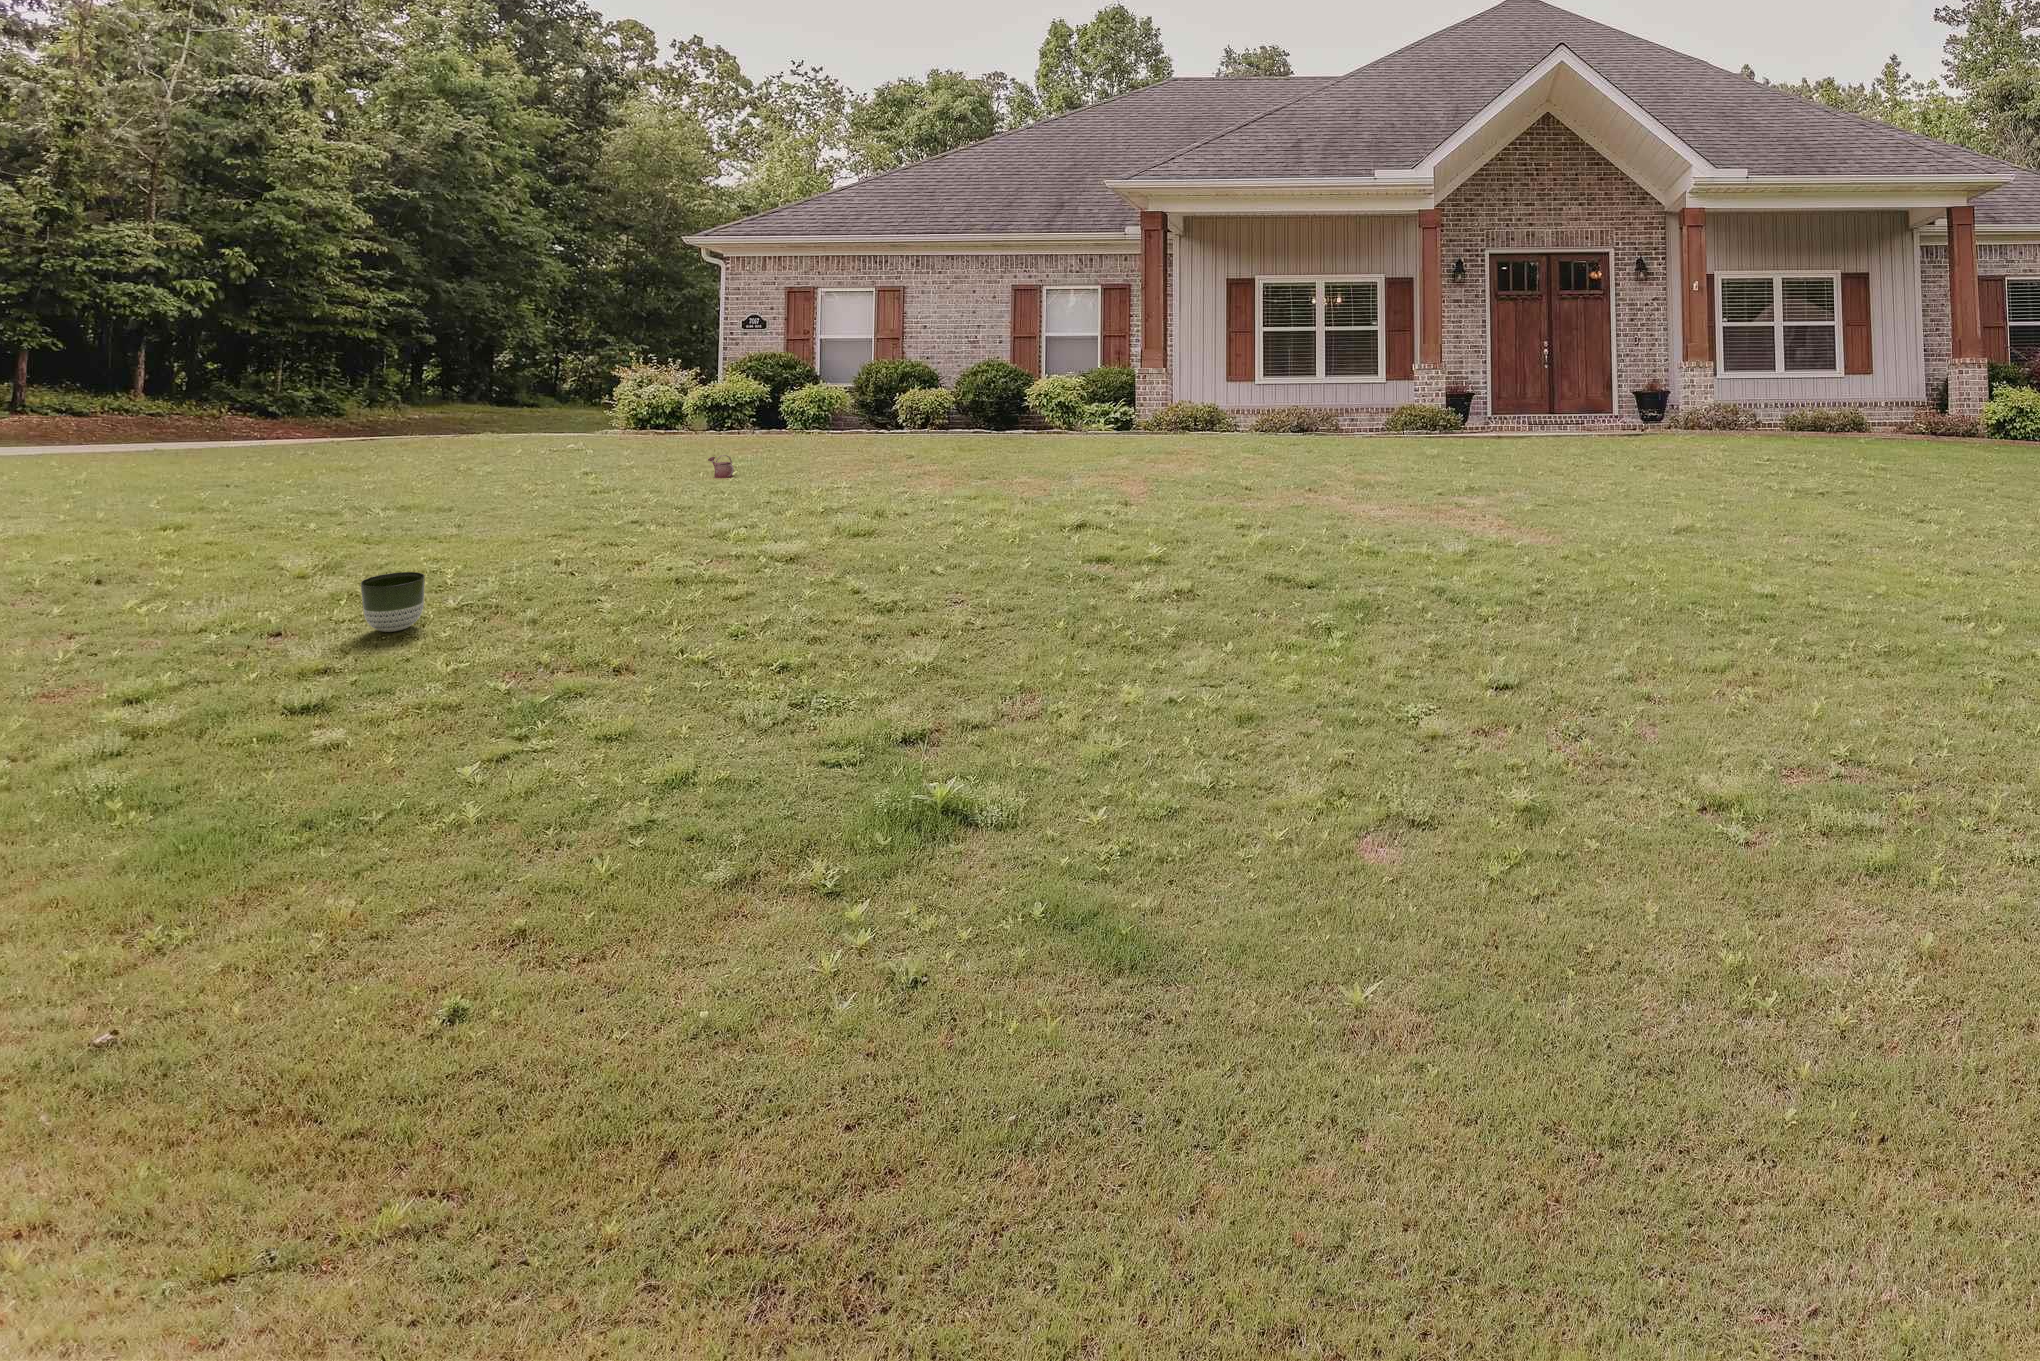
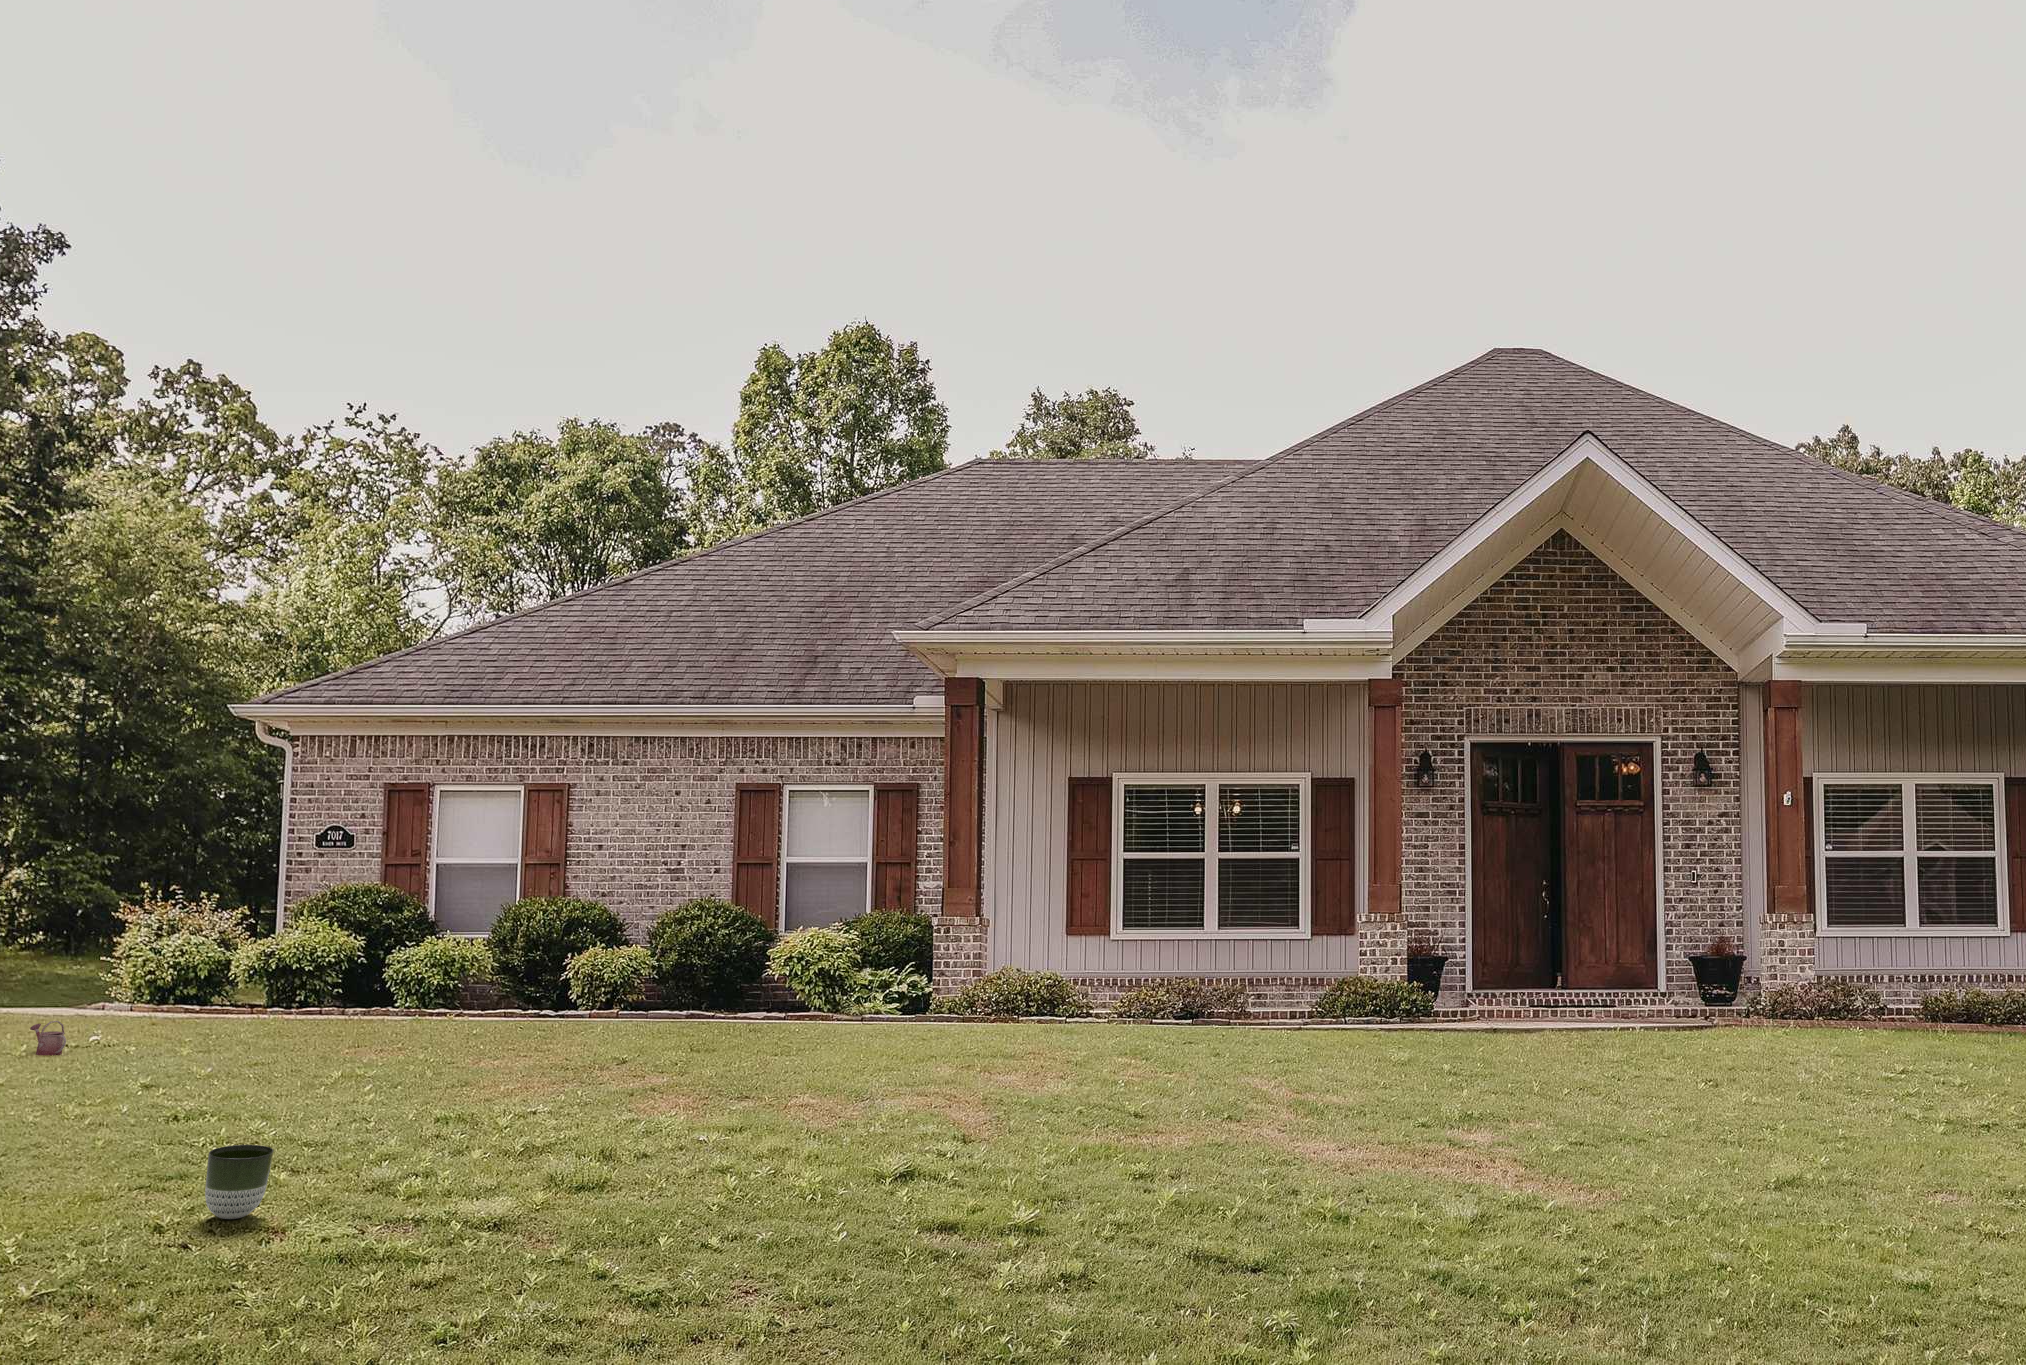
watering can: present [708,455,734,478] -> present [30,1021,66,1055]

